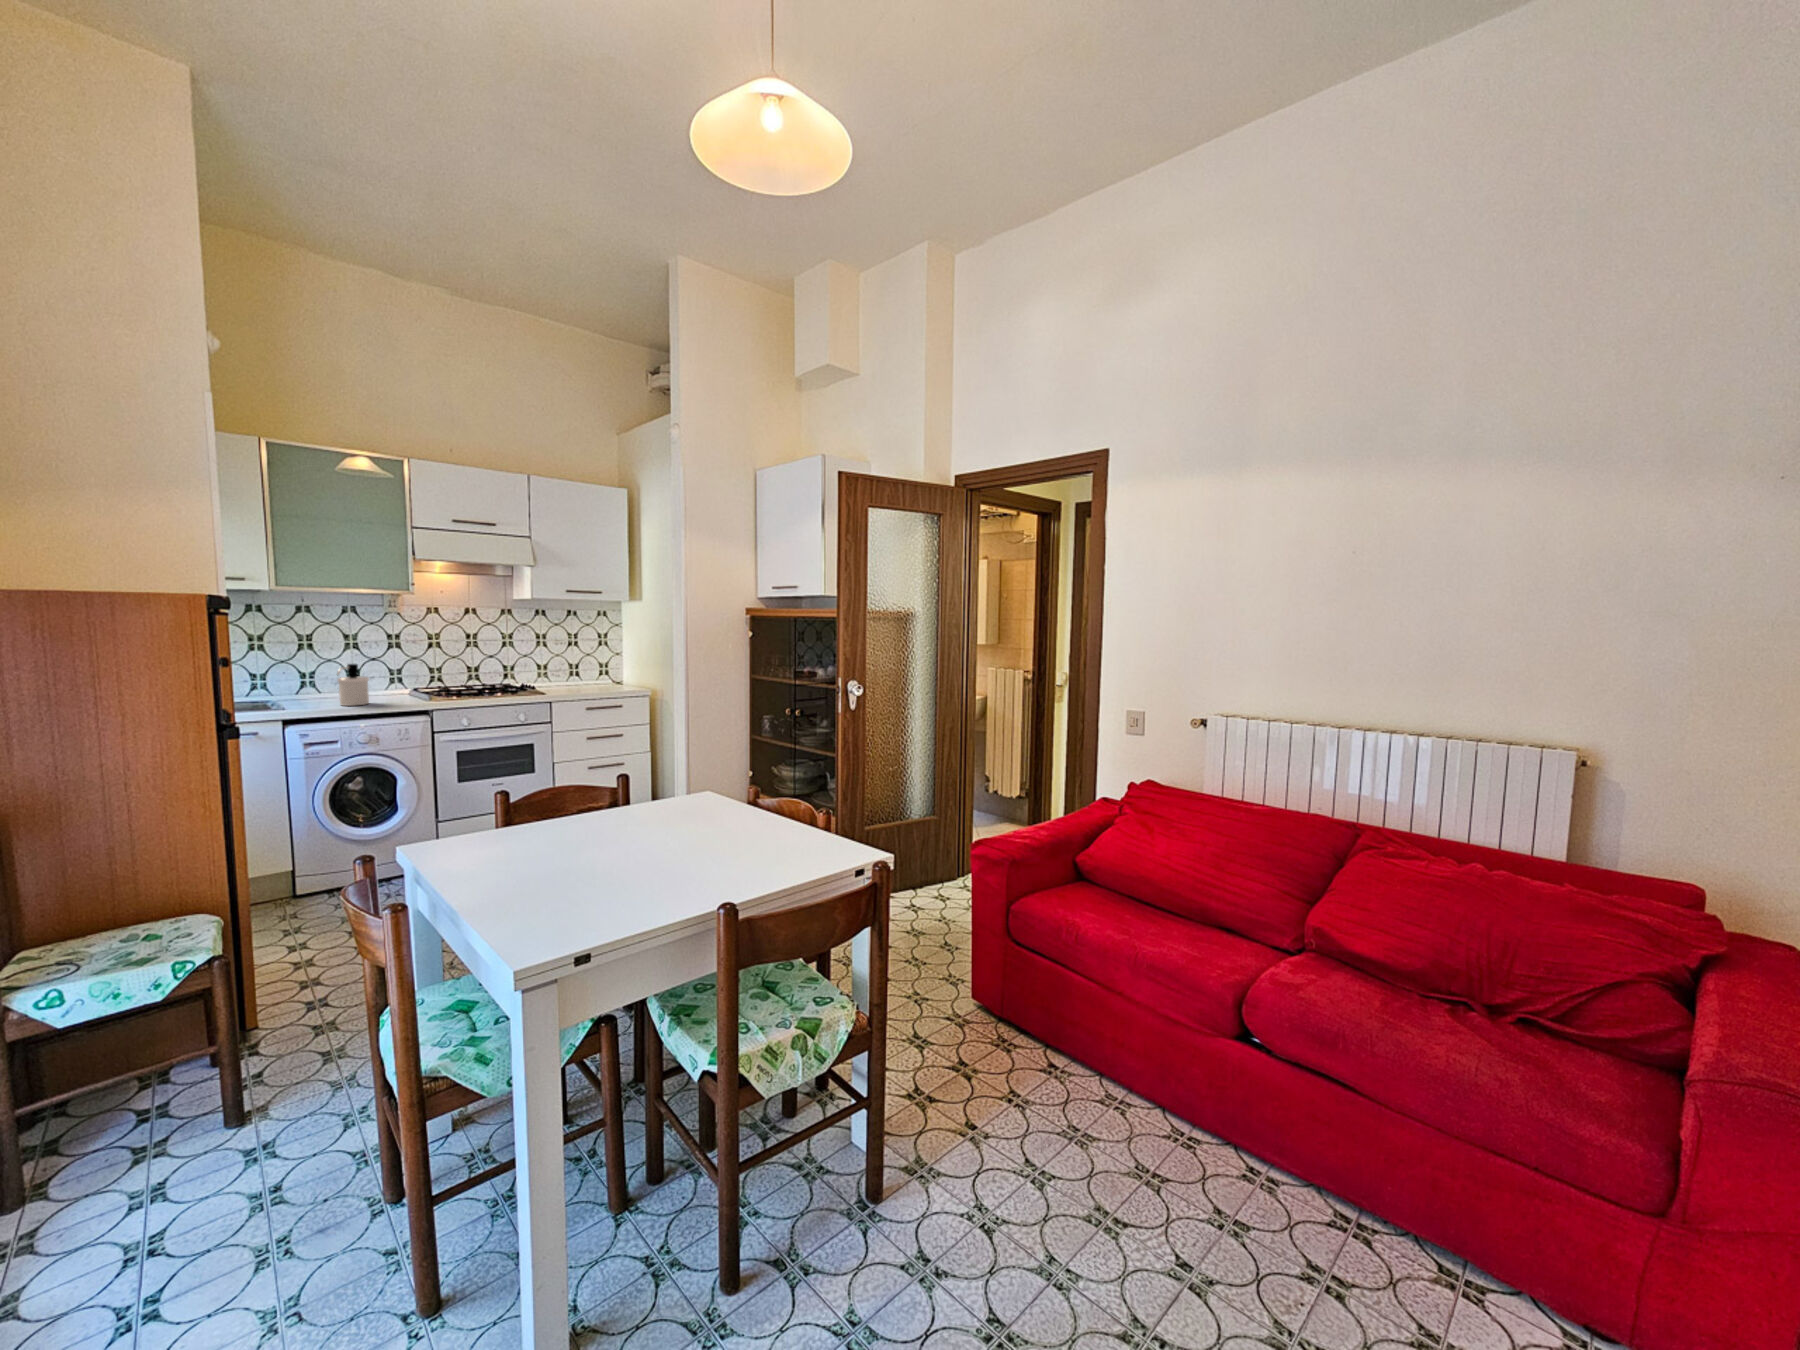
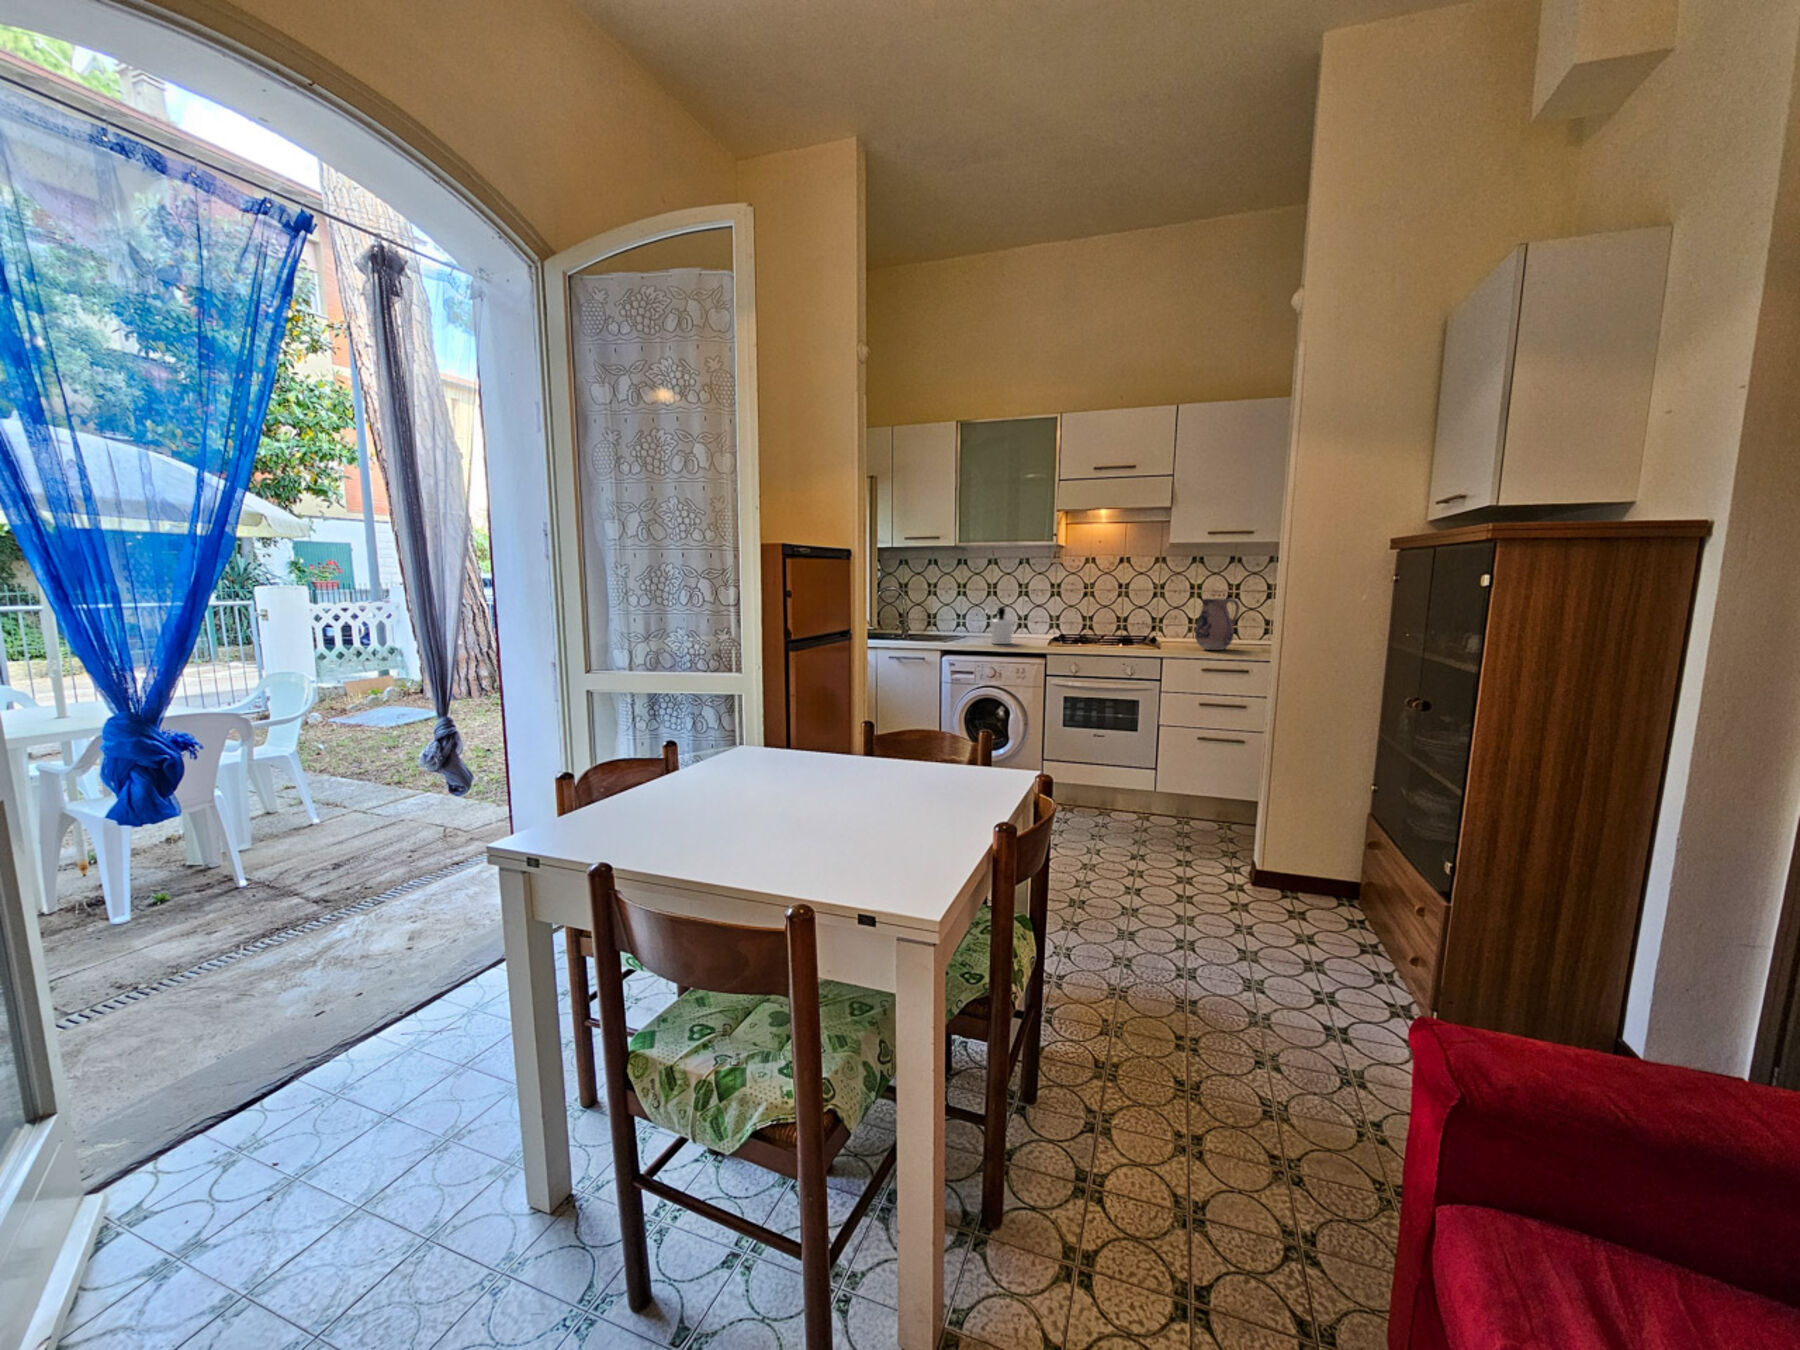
ceramic pitcher: none [573,649,606,692] -> present [1195,599,1240,650]

